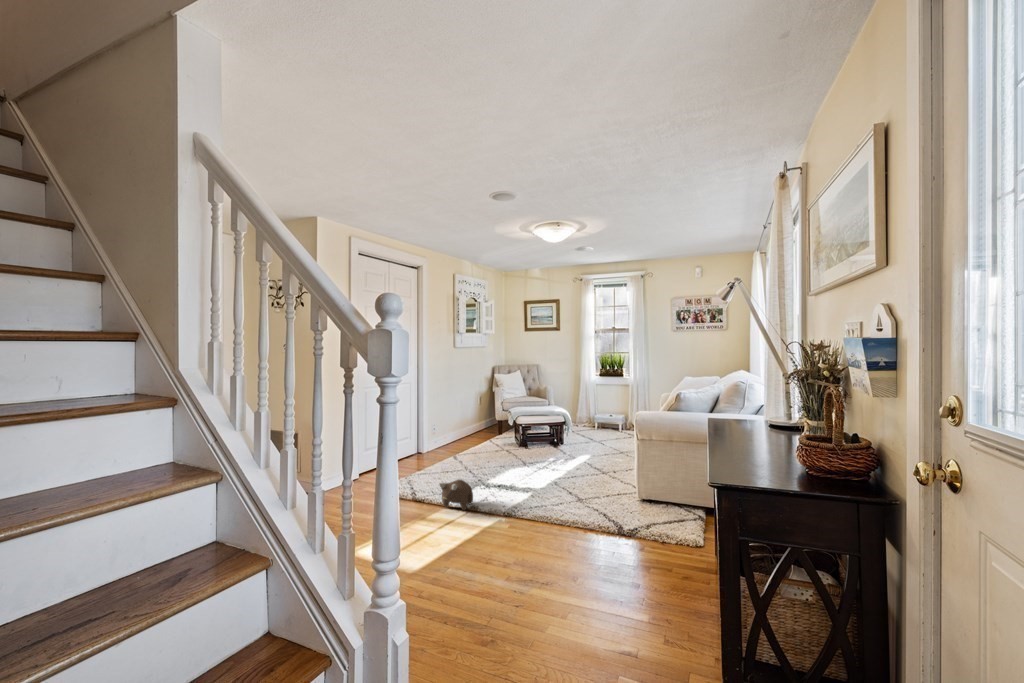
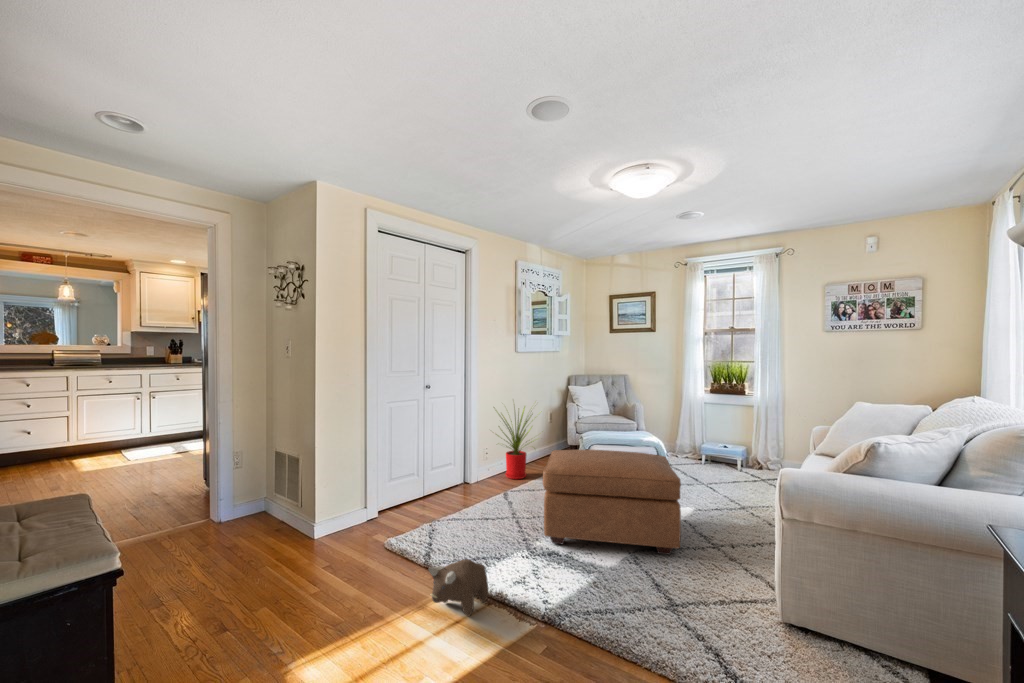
house plant: none [437,385,482,447] -> present [496,407,531,479]
ottoman: none [495,416,583,477] -> present [543,449,681,554]

